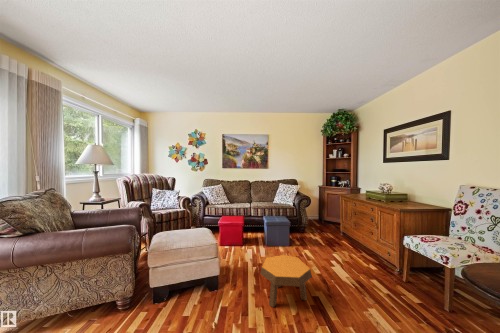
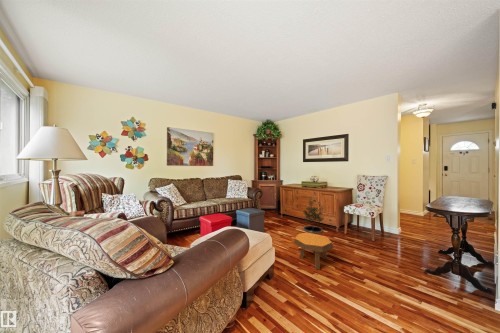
potted tree: none [338,212,377,269] -> present [303,200,324,233]

